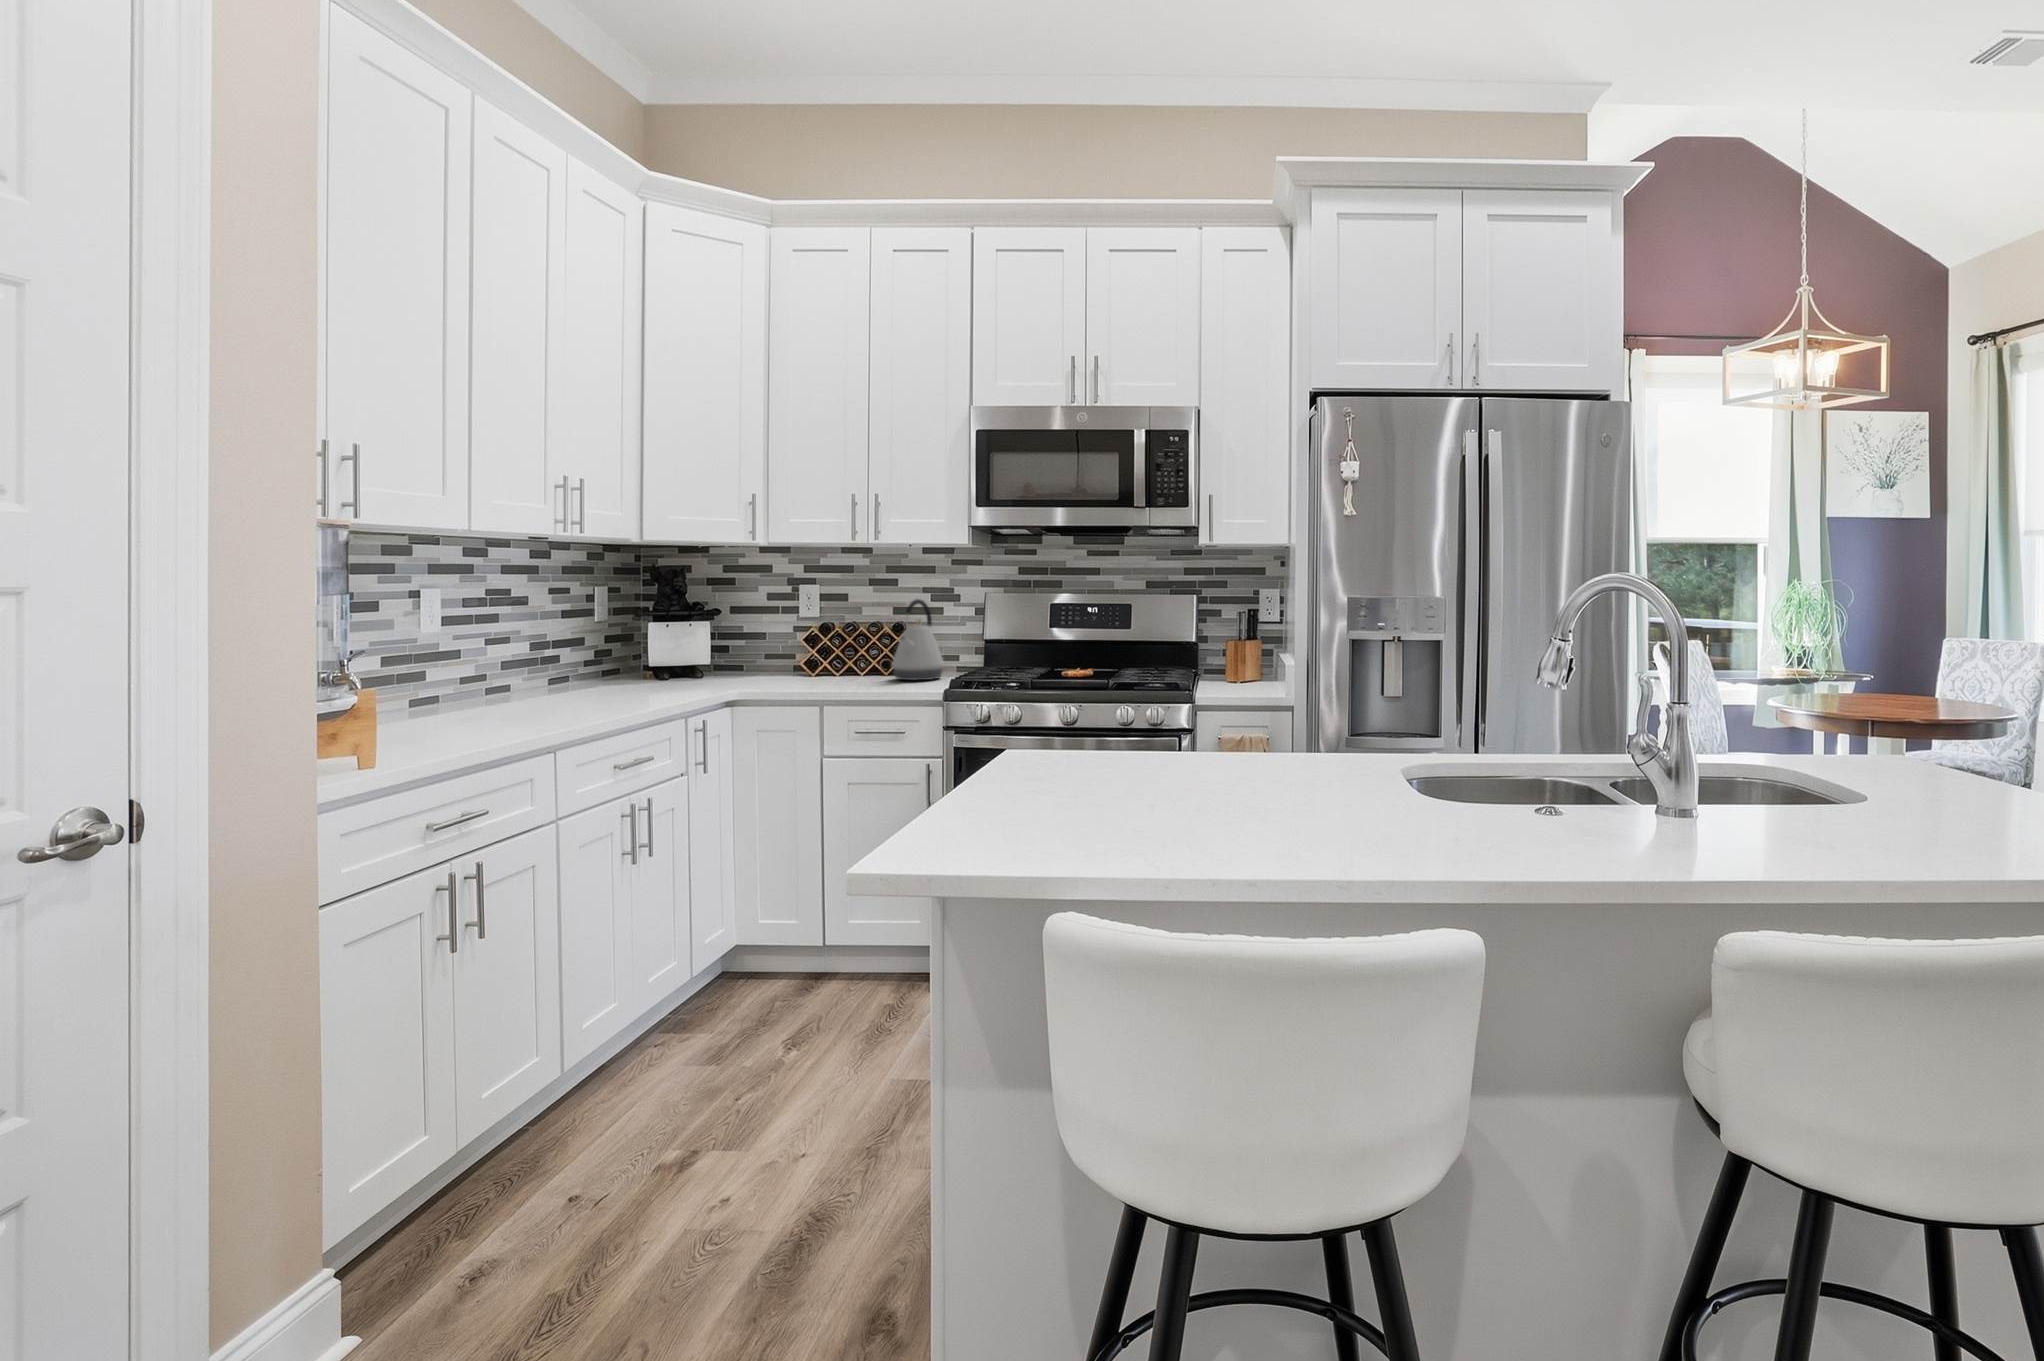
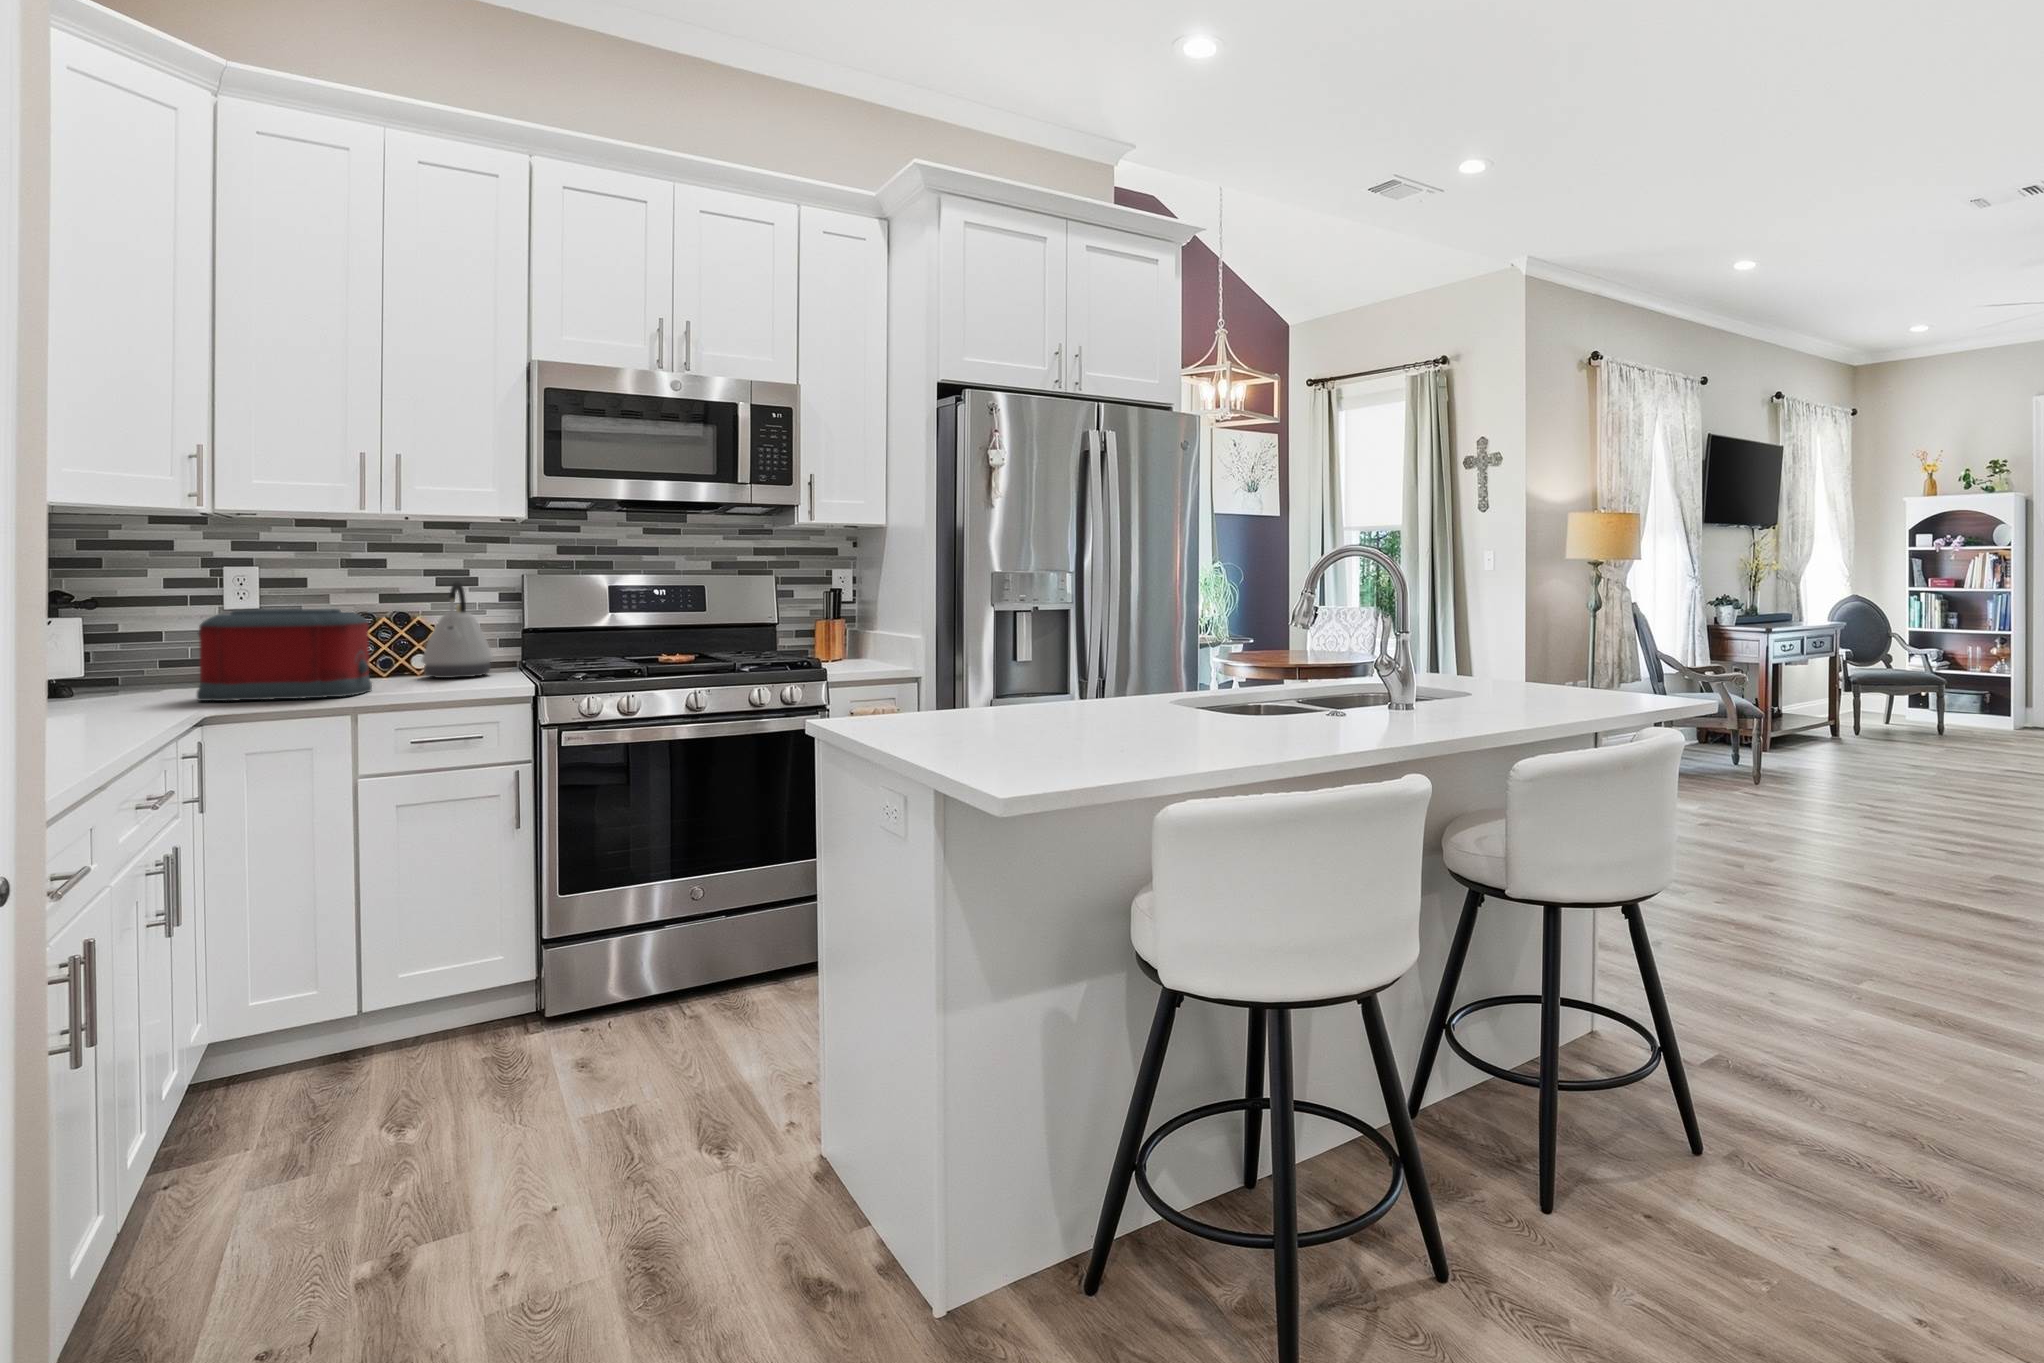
toaster: none [723,621,836,694] -> present [197,609,372,701]

